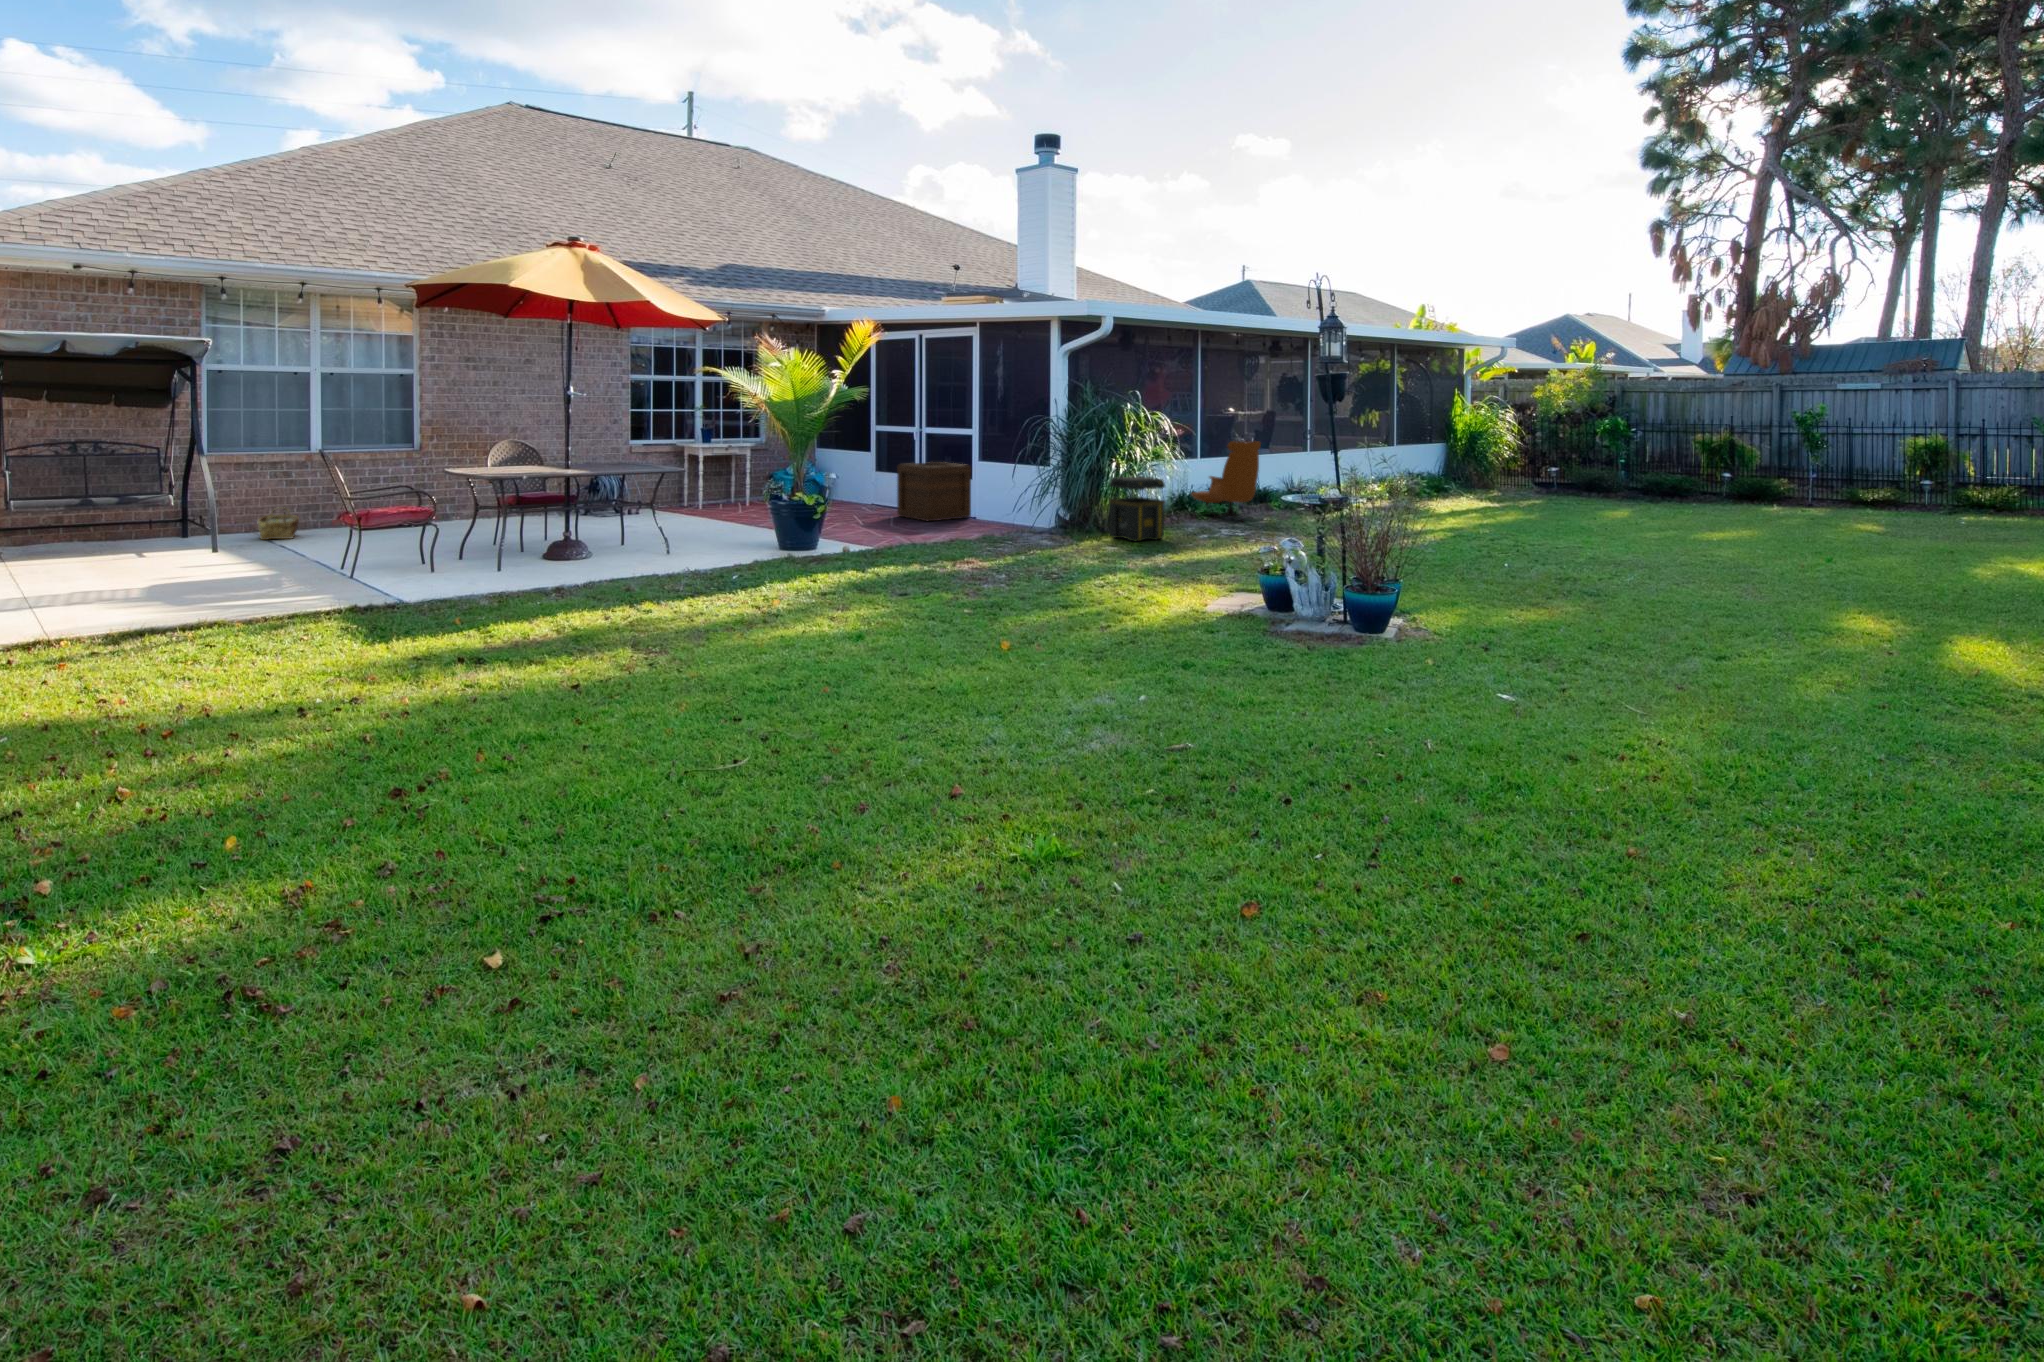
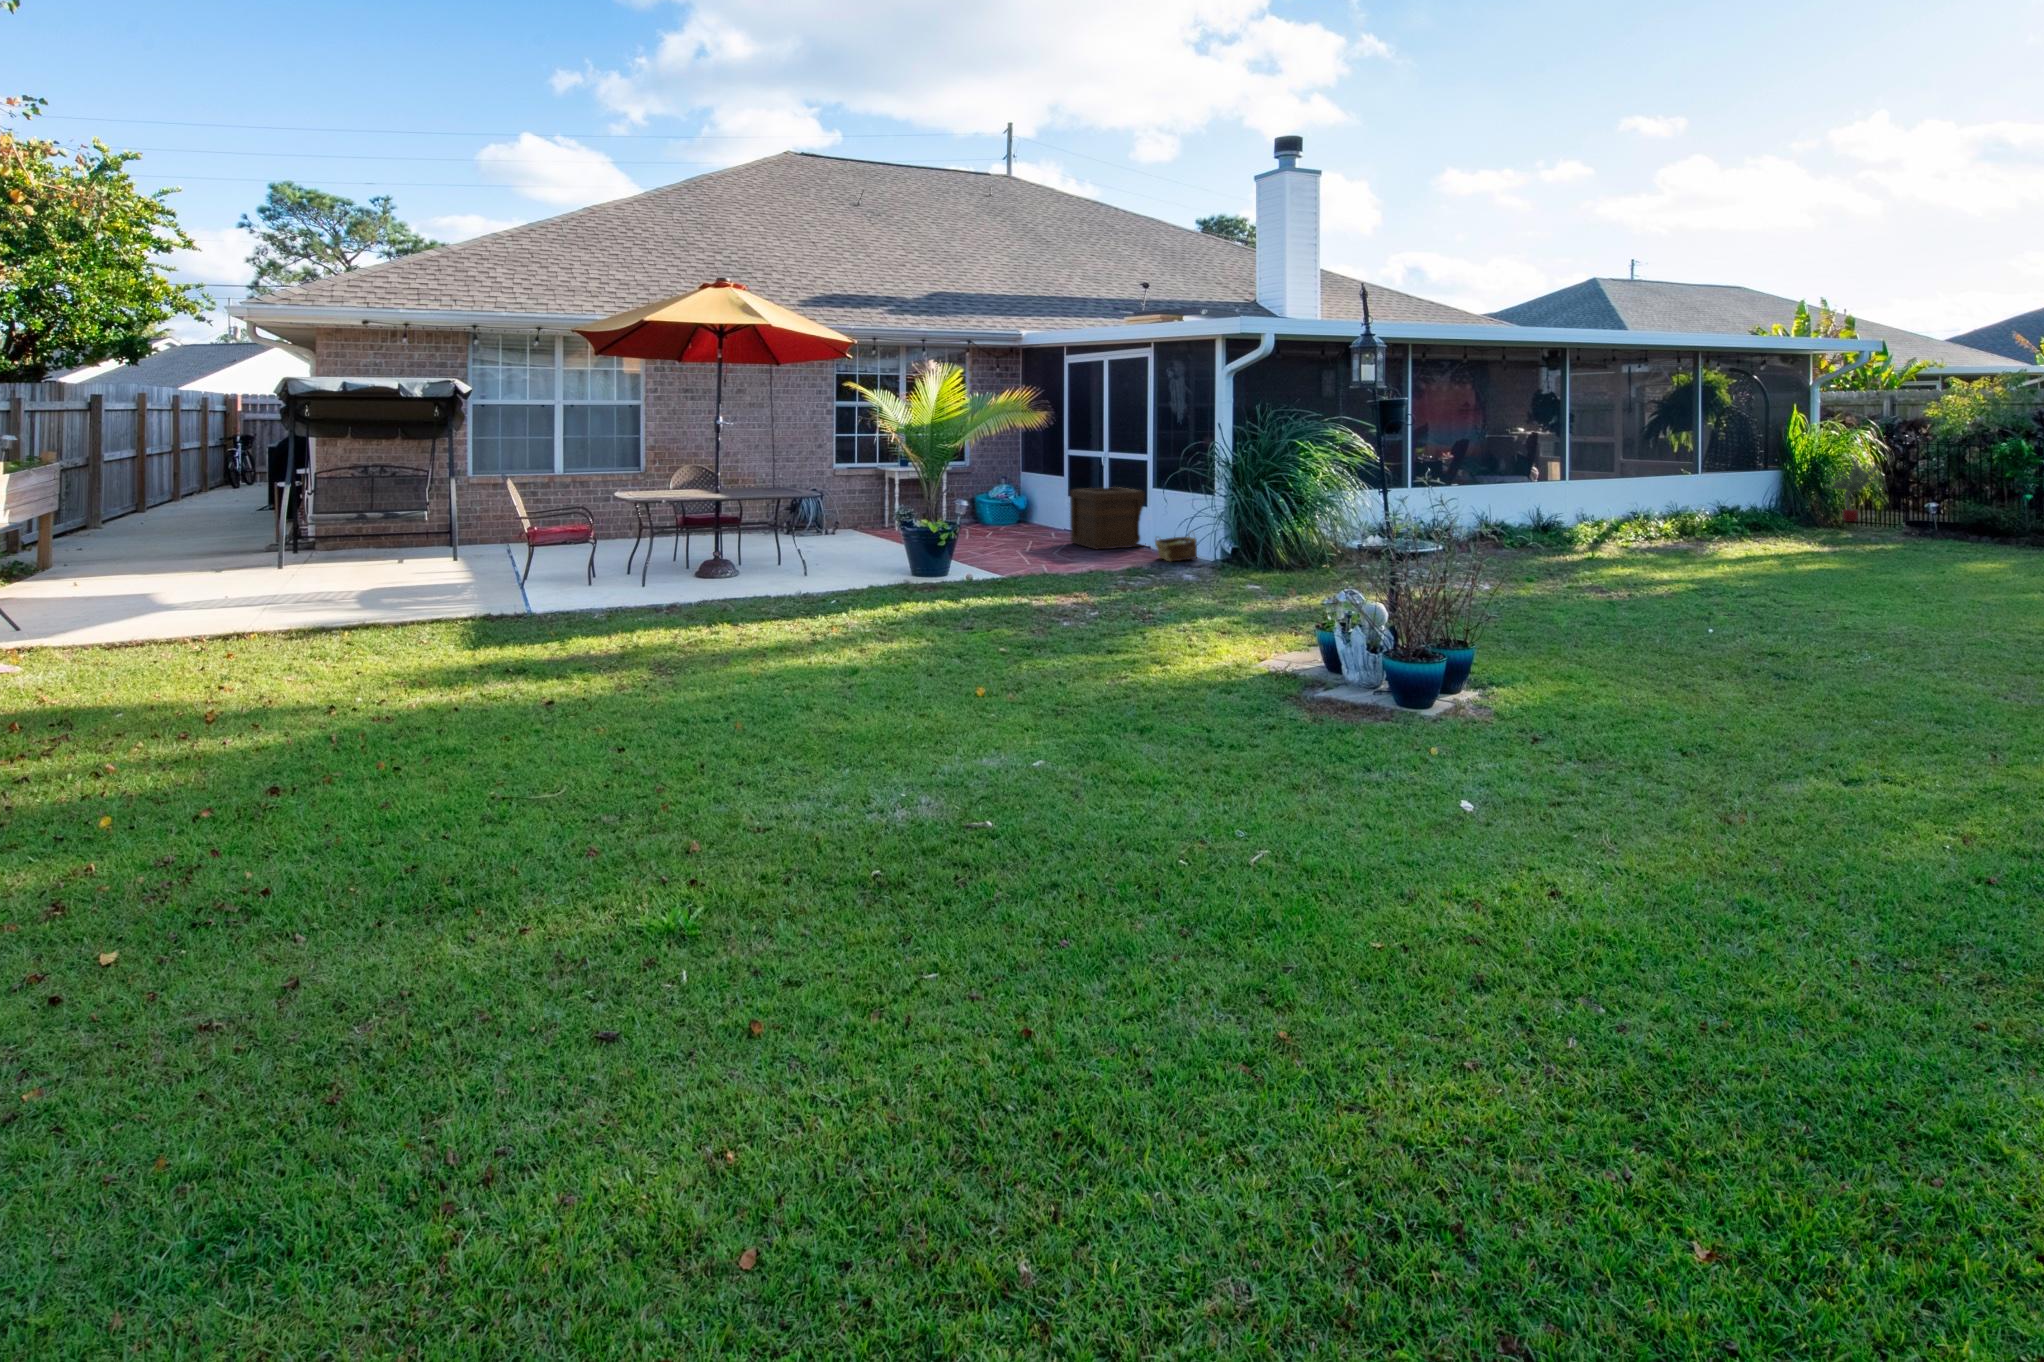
potted tree: none [1481,433,1519,485] -> present [1825,458,1879,522]
lounge chair: present [1191,441,1261,519] -> none [1399,466,1475,561]
toolbox: present [1109,476,1166,541] -> none [1275,506,1340,579]
woven basket: present [257,507,299,540] -> present [1155,536,1197,561]

